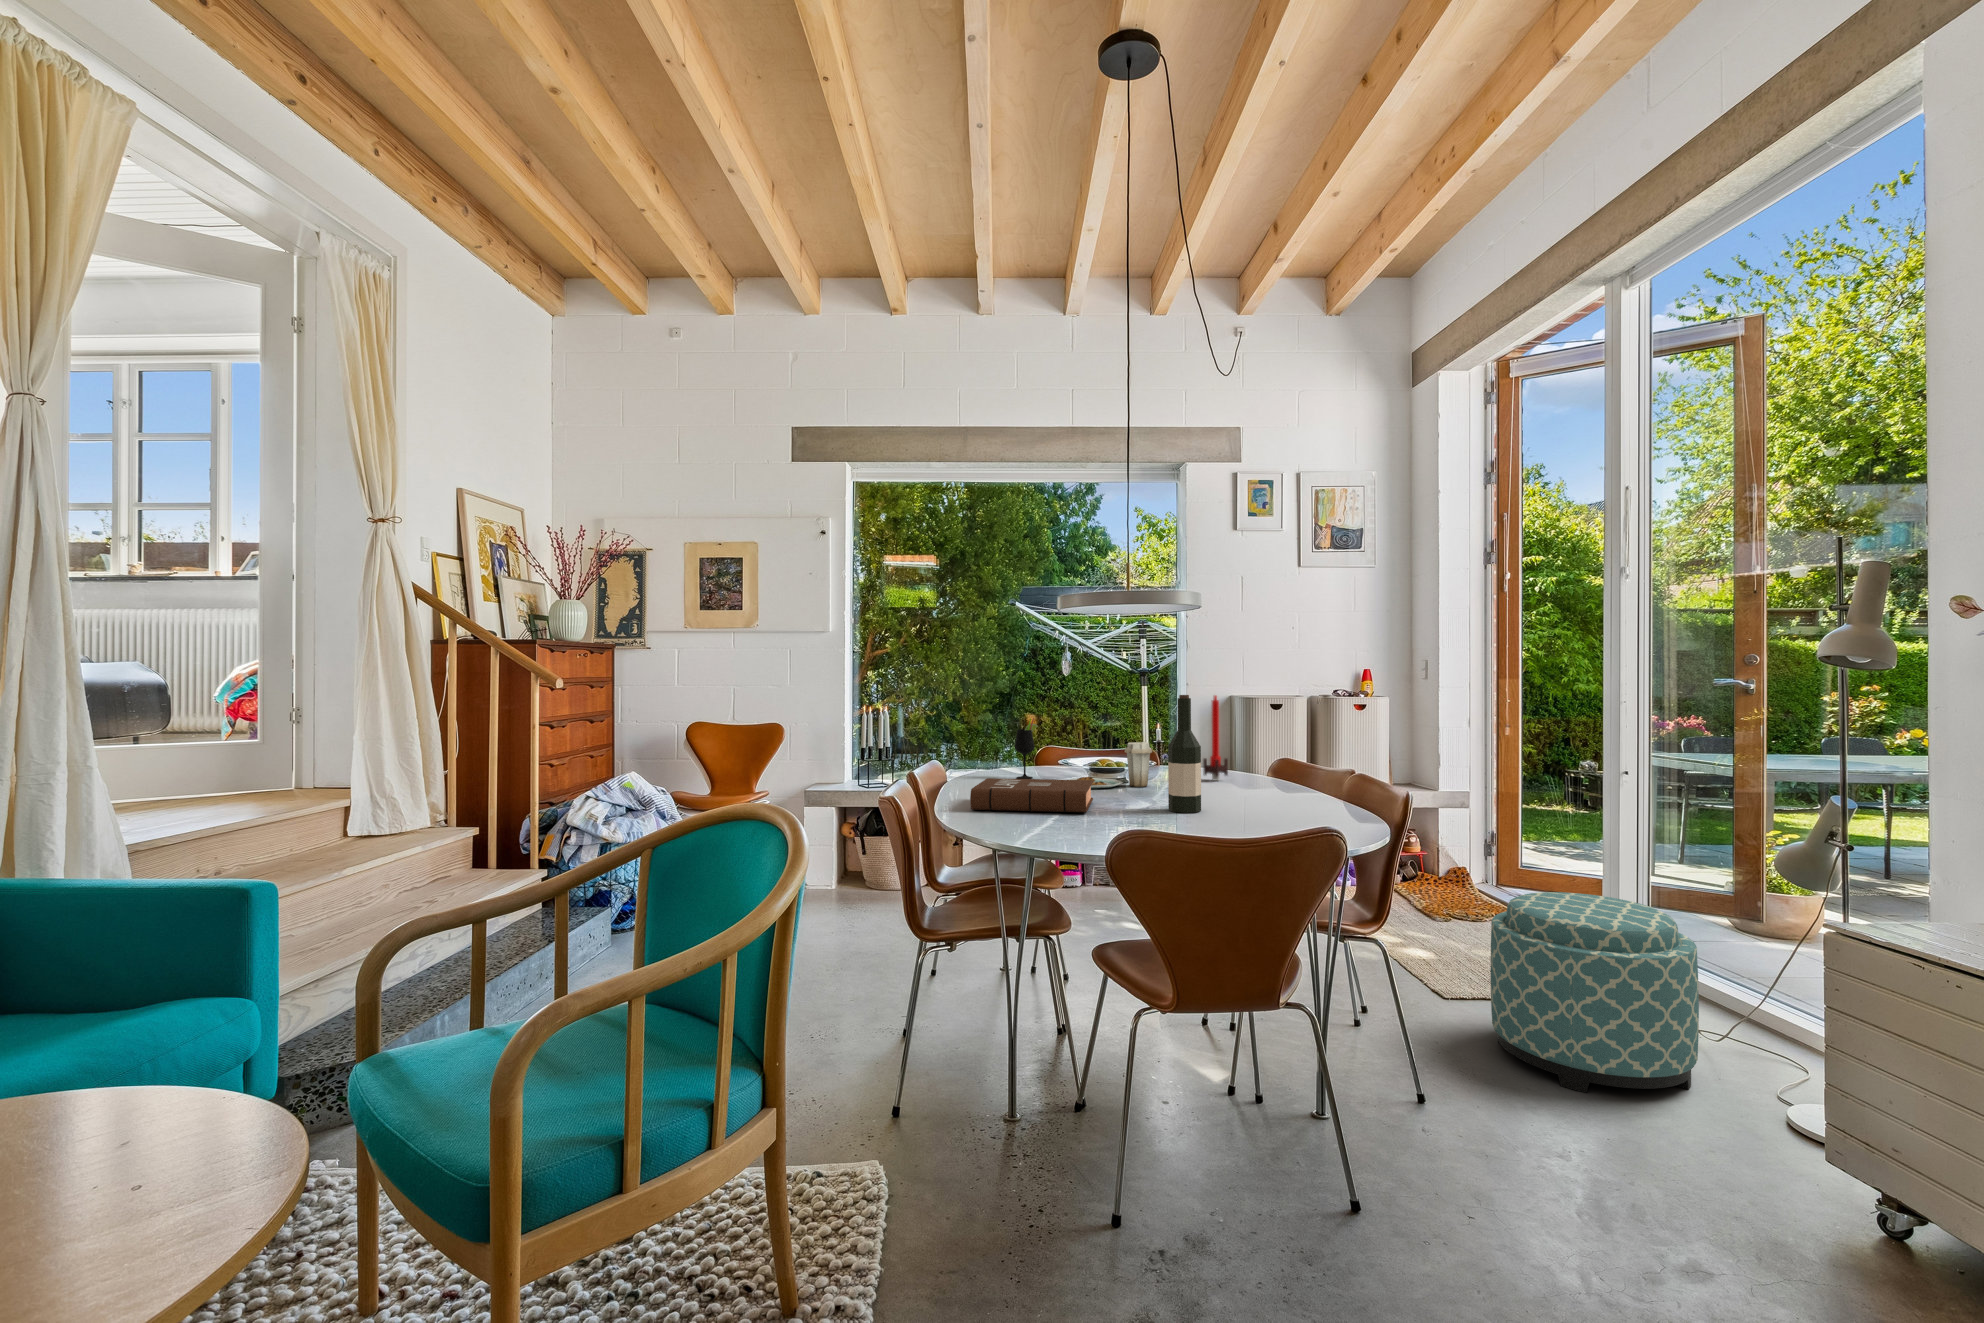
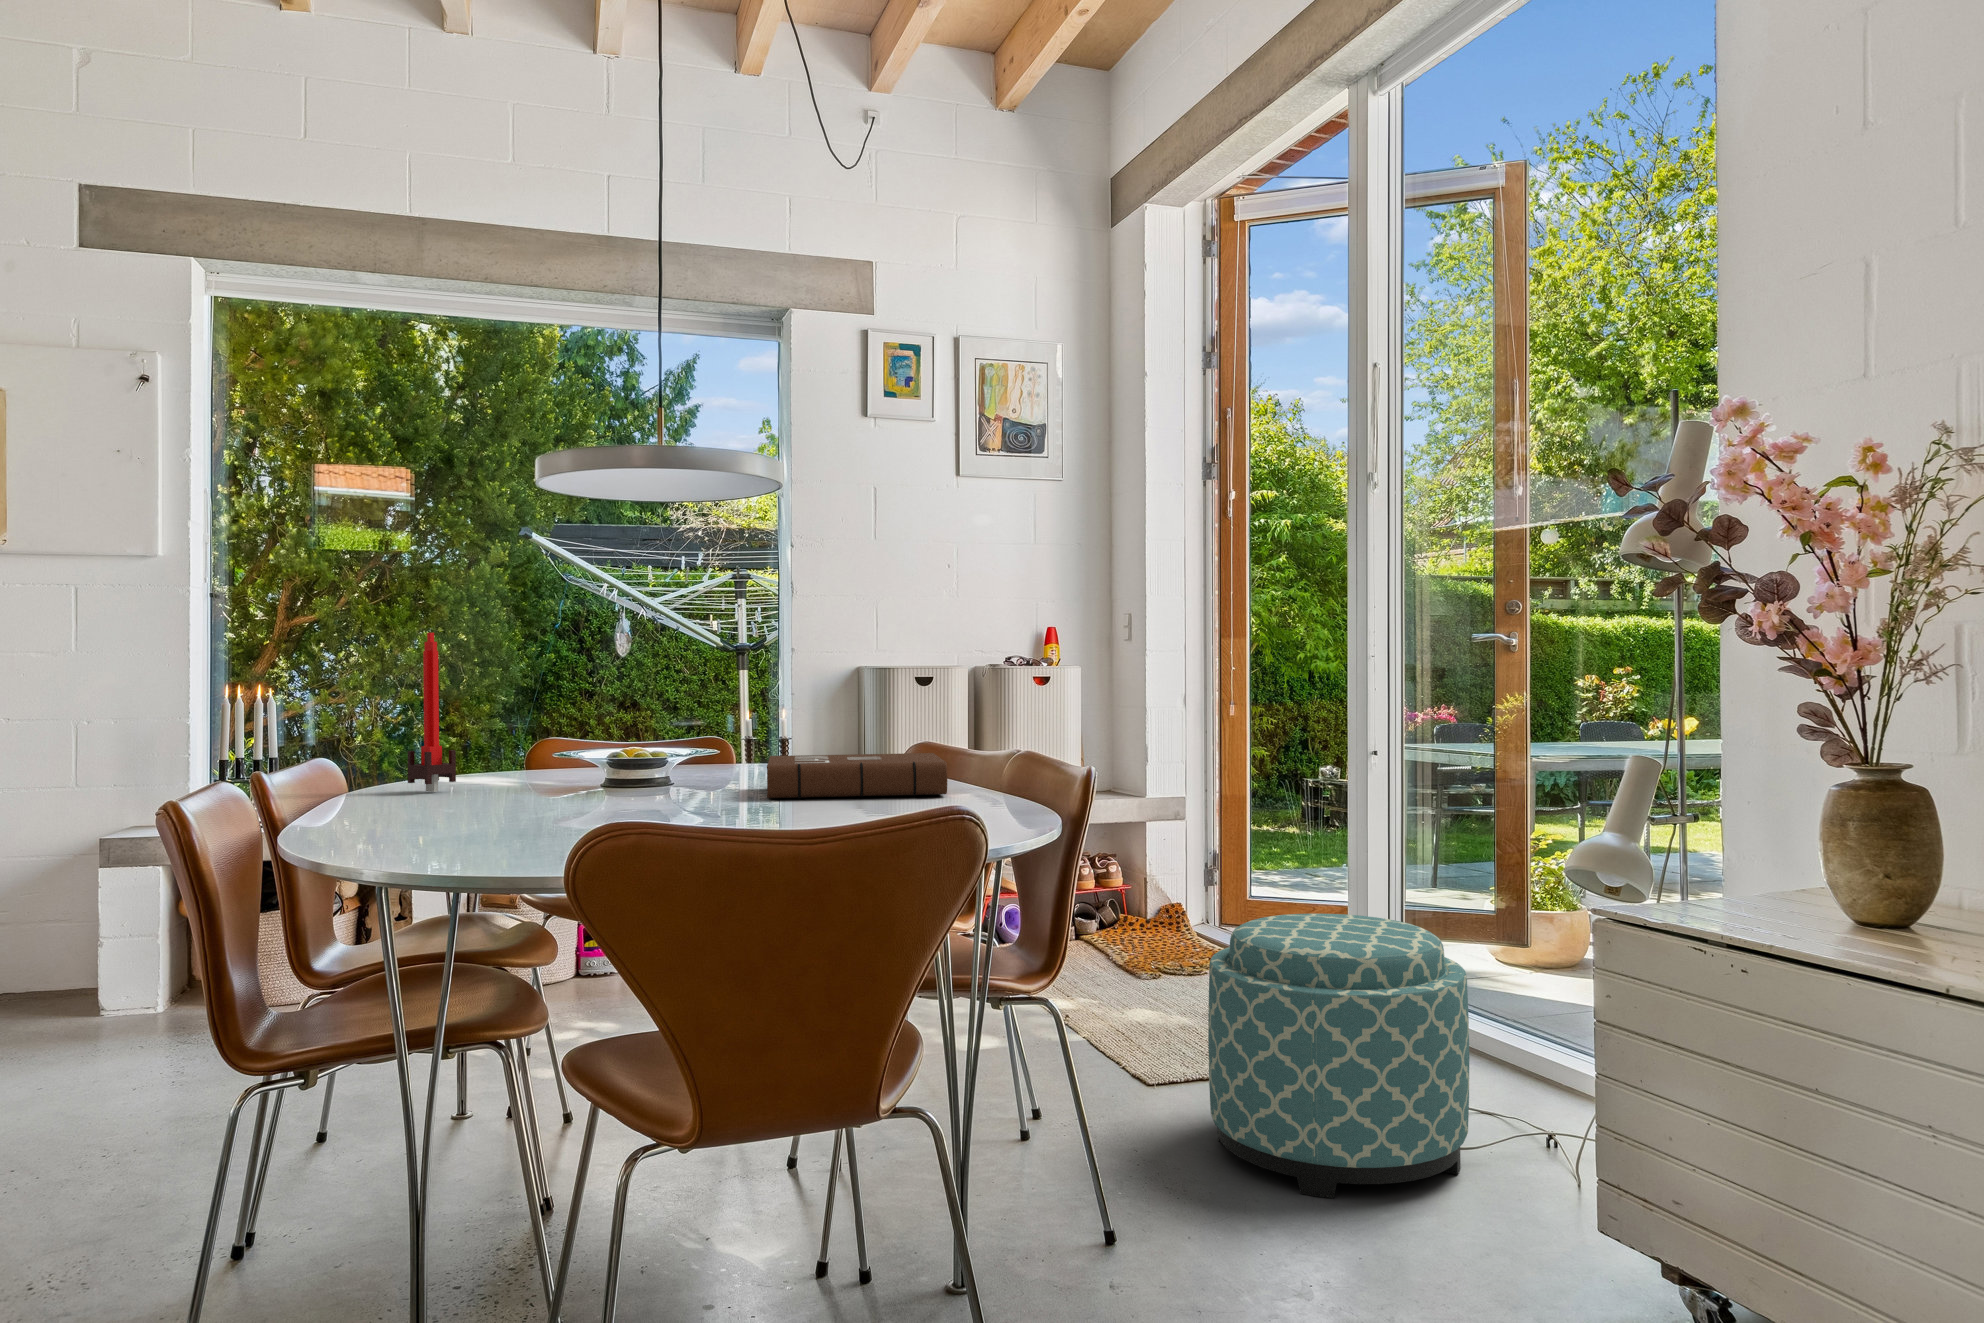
wine bottle: present [1168,695,1201,813] -> none [714,613,769,812]
candle: present [1203,695,1228,781] -> present [408,633,456,792]
wine glass: present [1015,718,1038,778] -> none [469,677,512,781]
plate: present [1071,742,1152,789] -> none [549,709,706,790]
book: present [970,778,1093,813] -> present [767,753,947,799]

